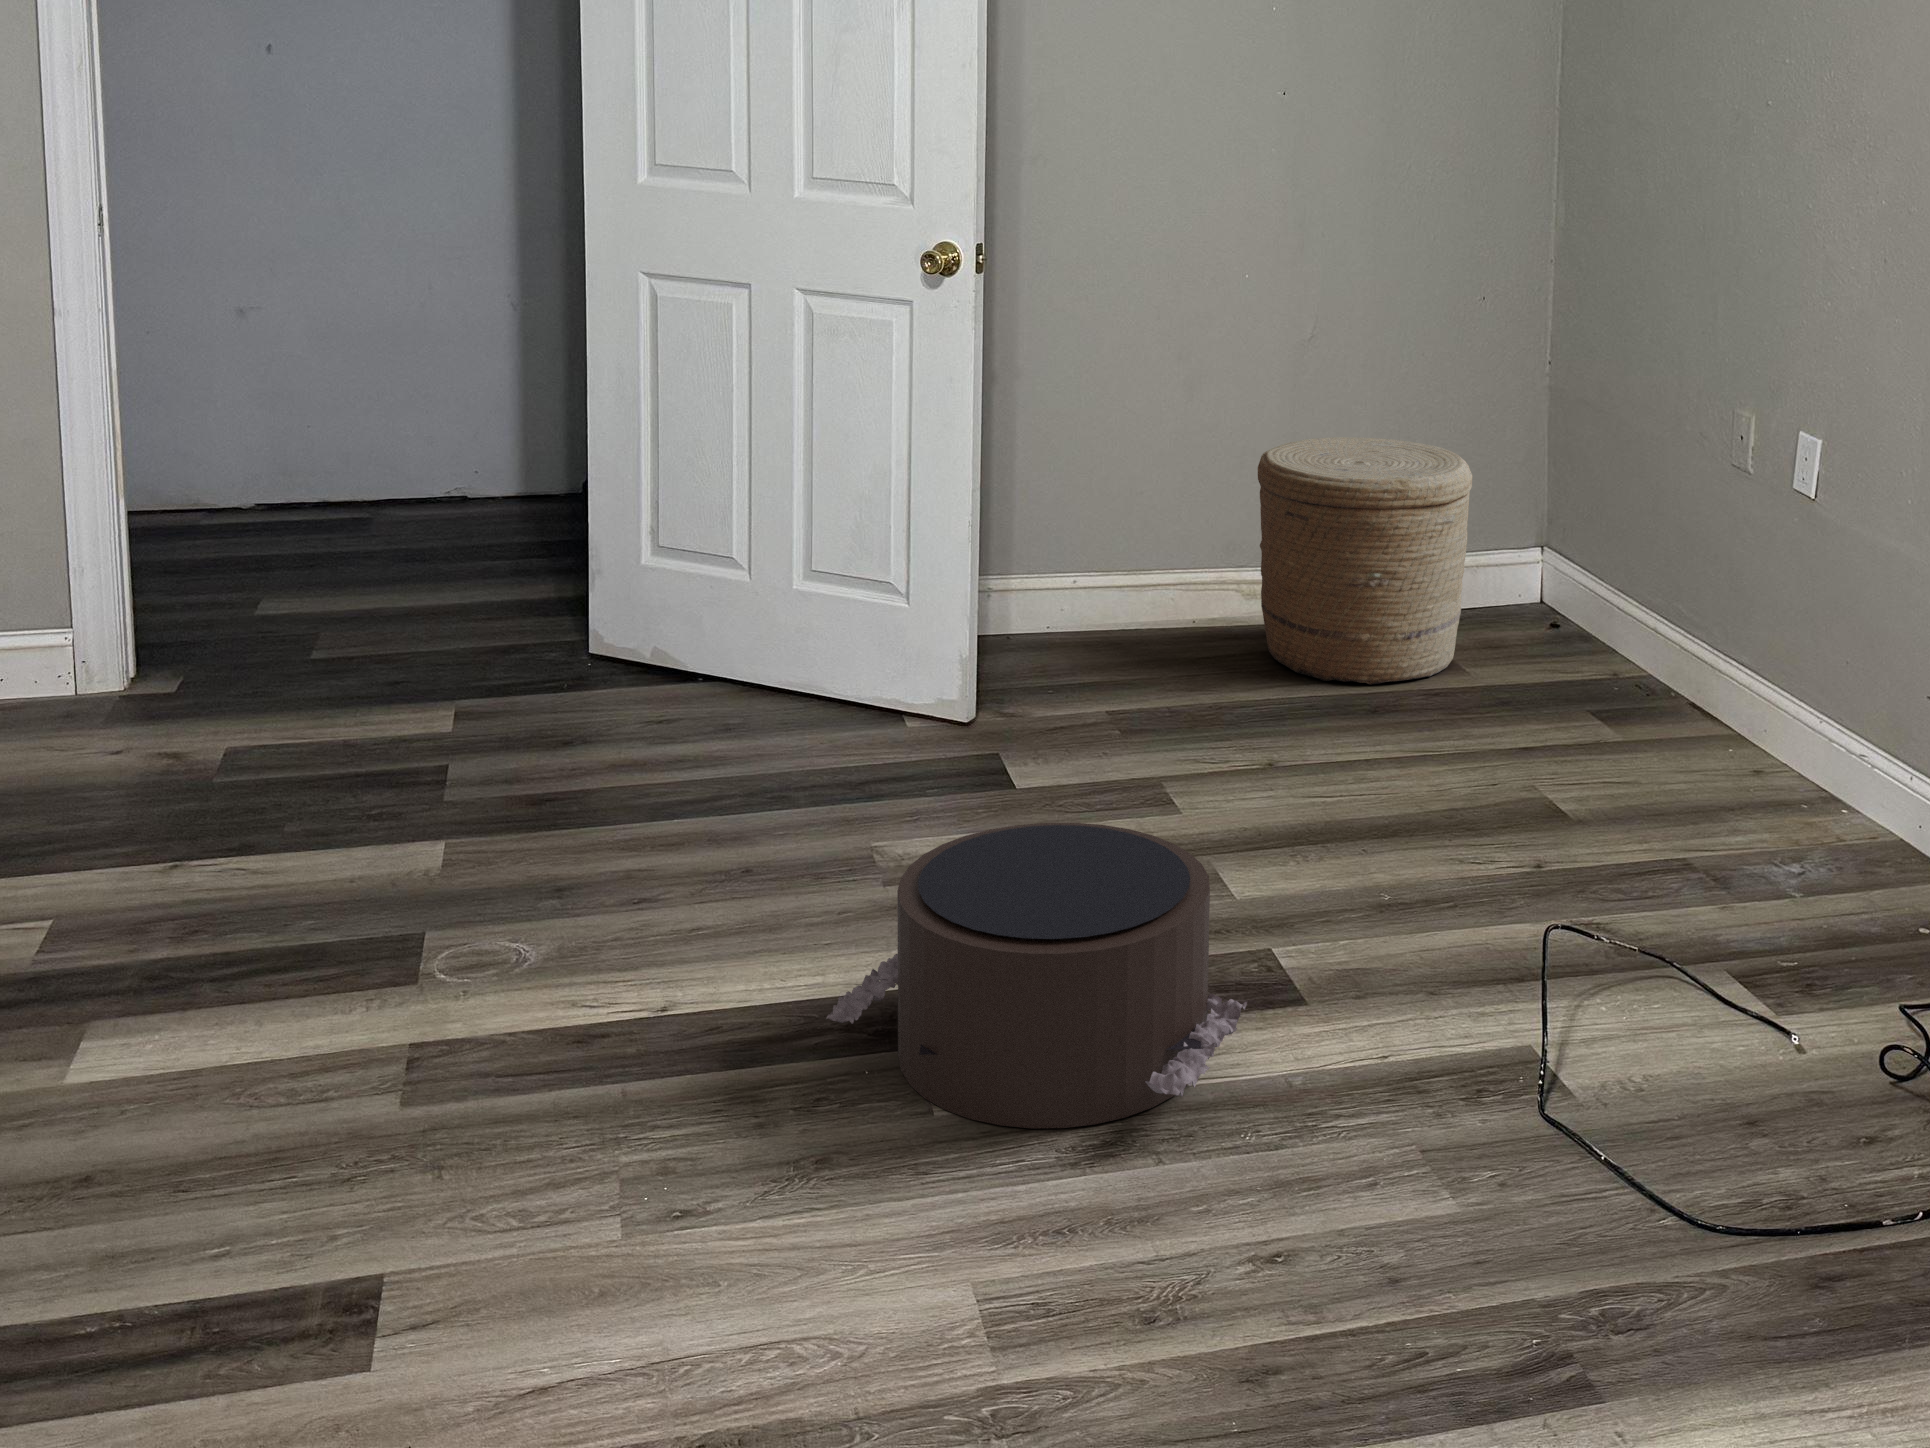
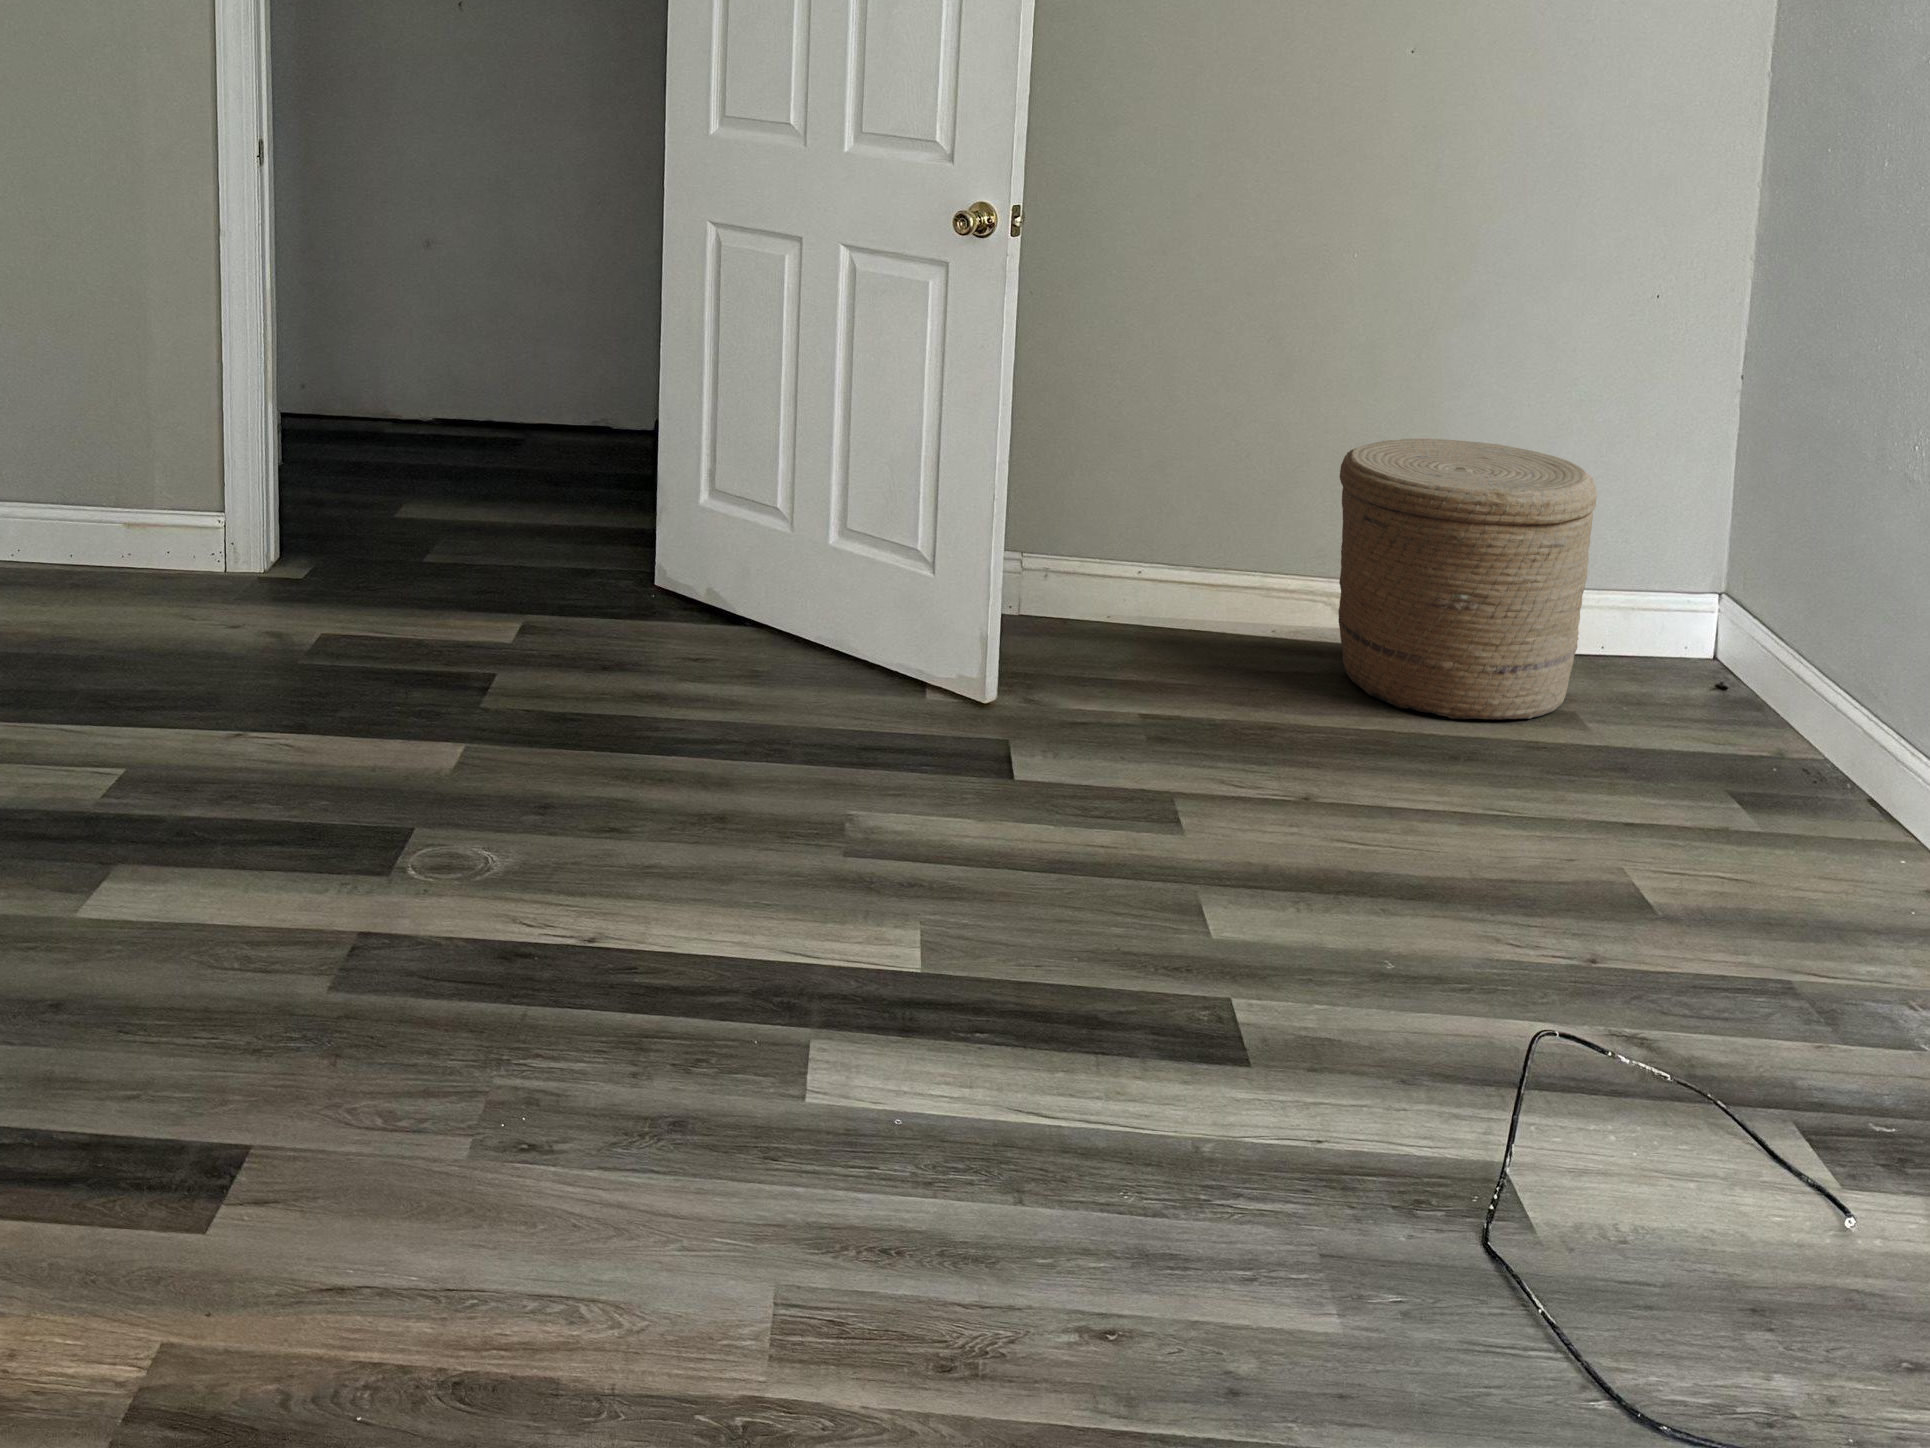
pouf: present [826,823,1247,1128] -> none [717,815,1158,1145]

